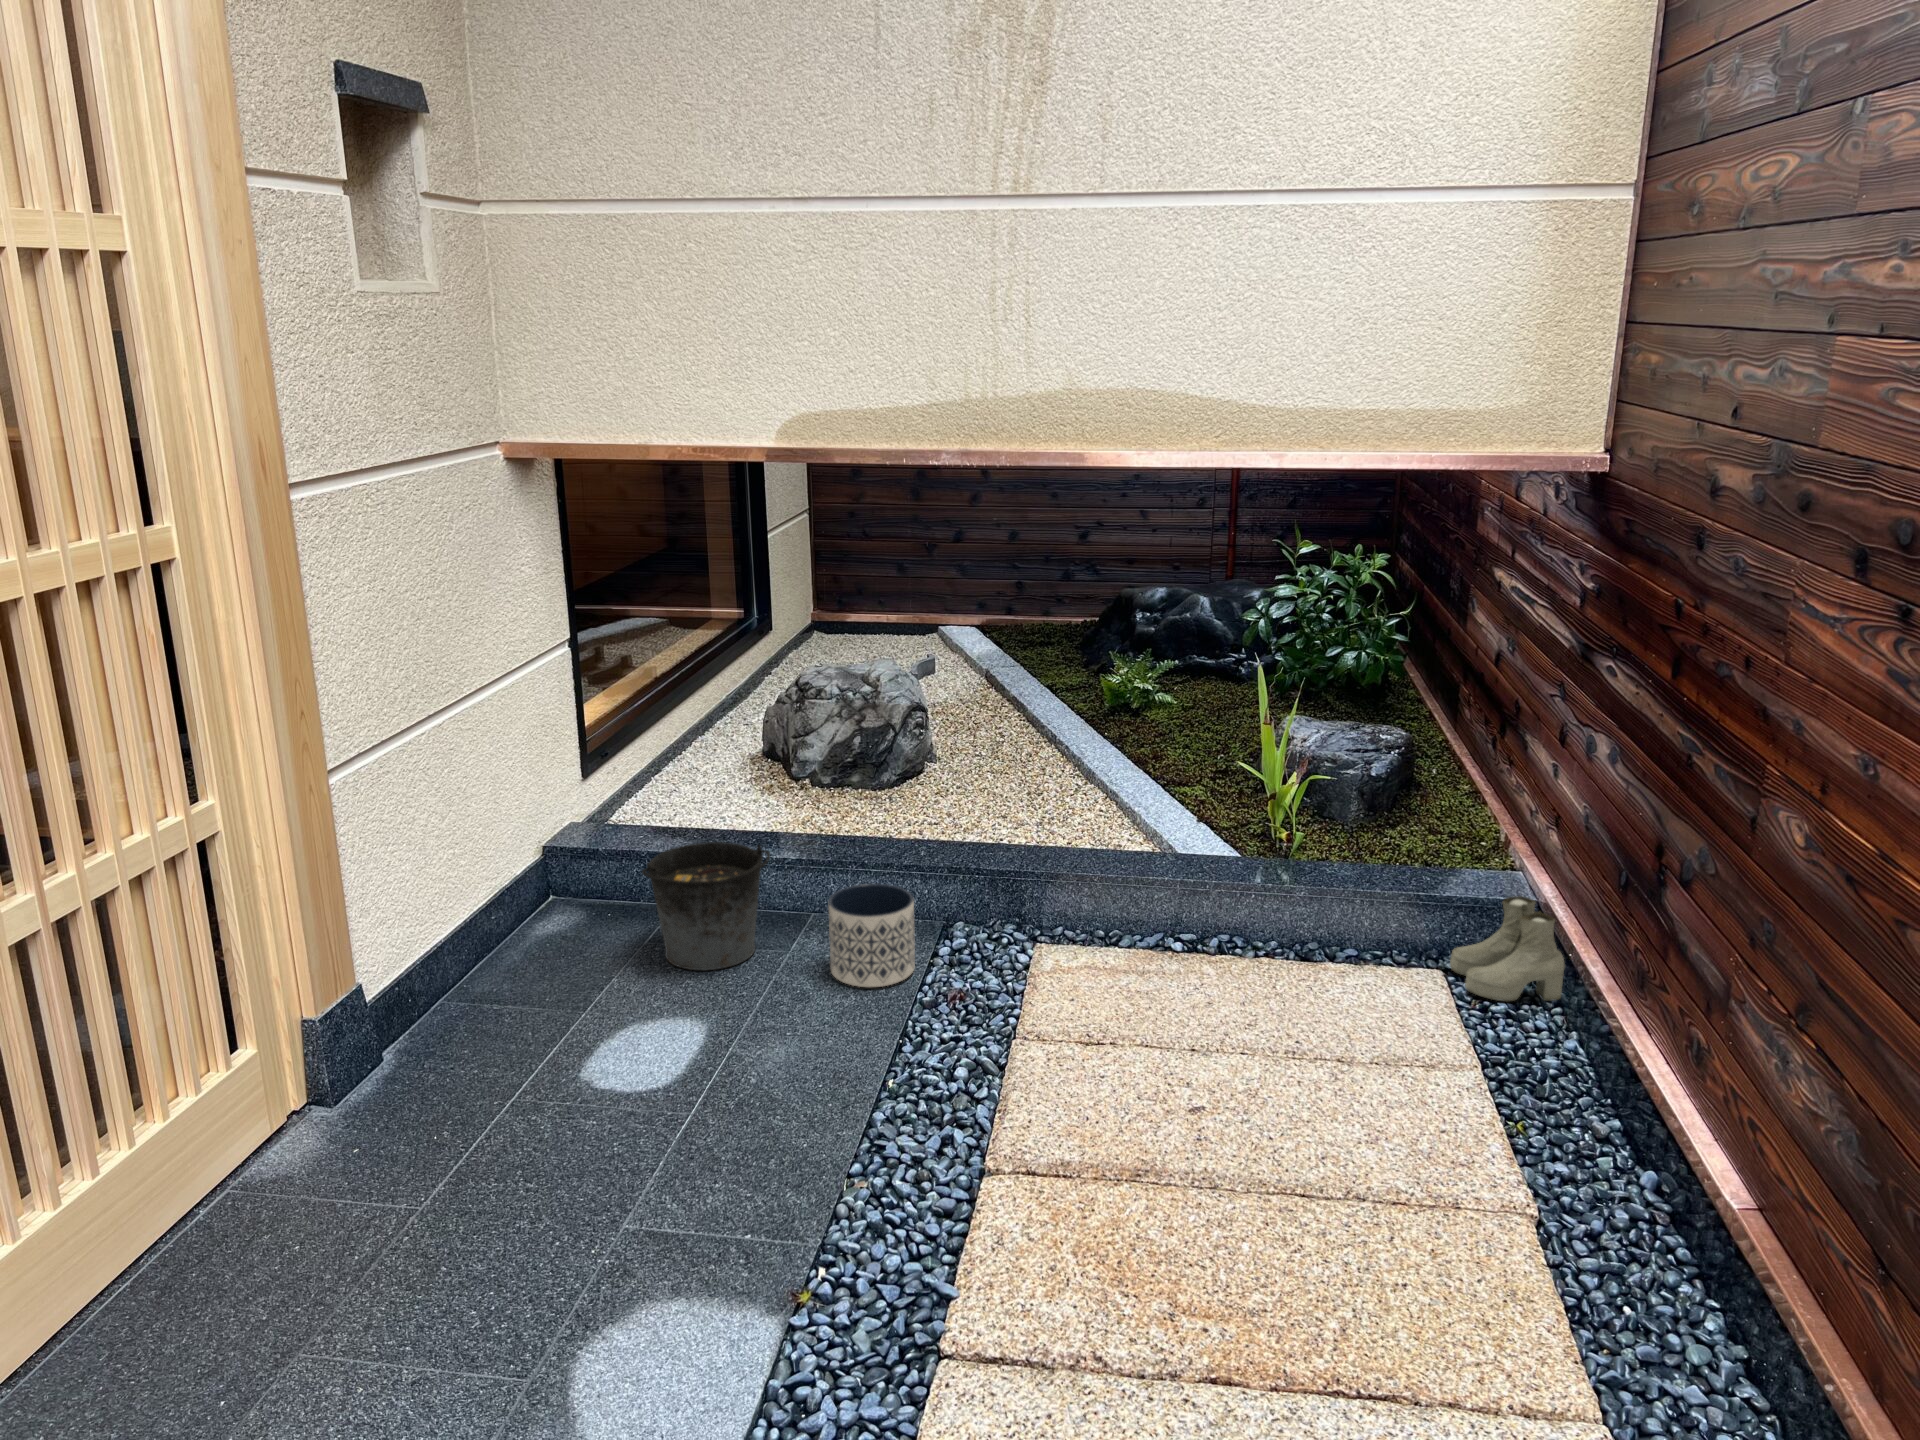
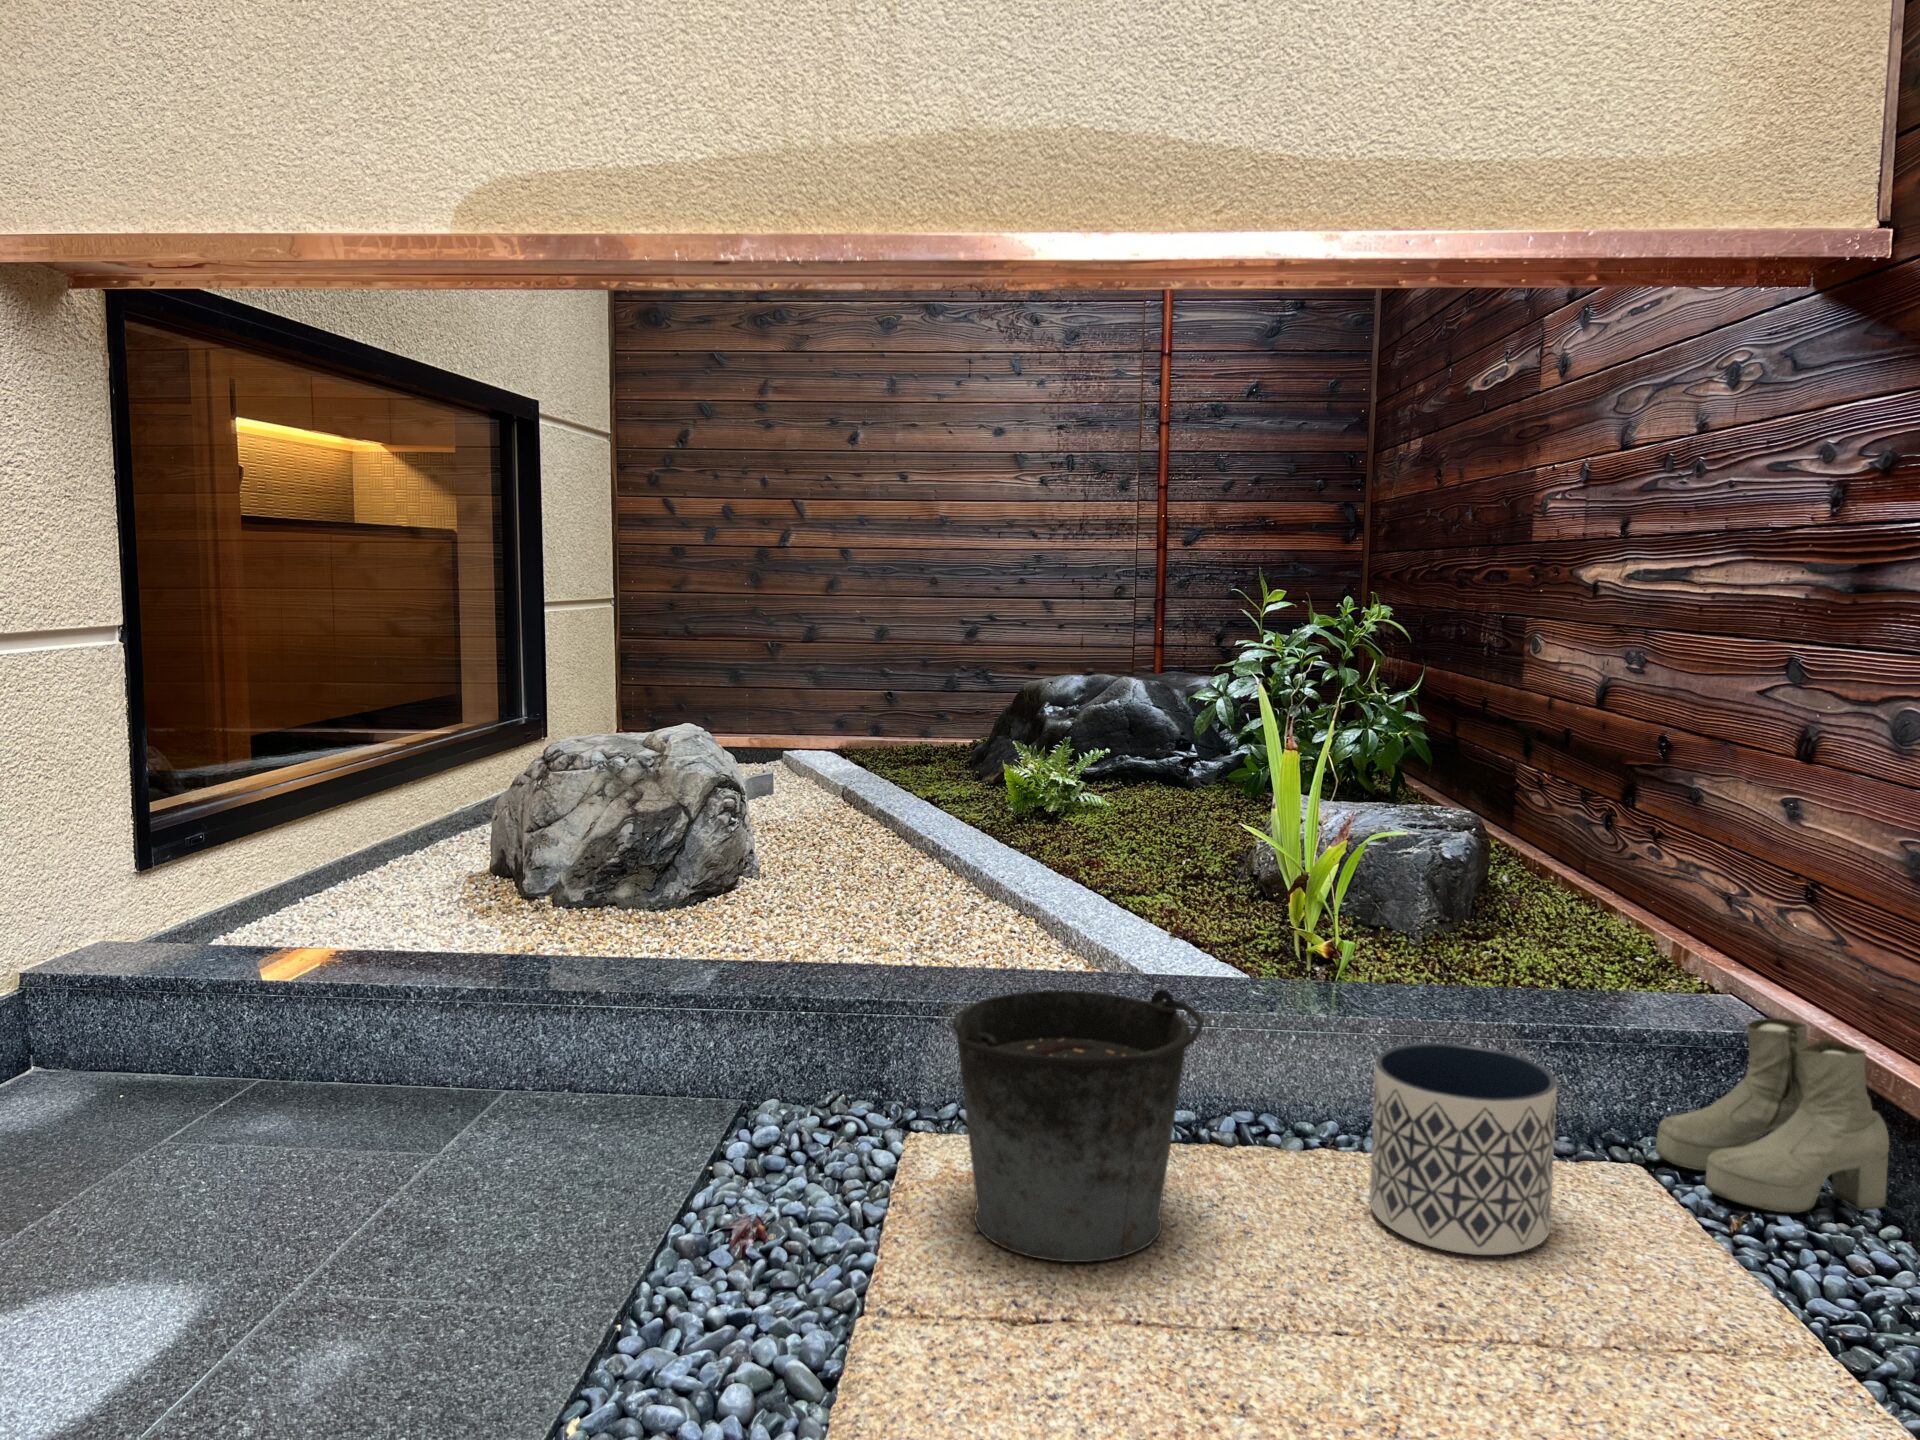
bucket: present [642,842,770,970] -> present [953,989,1204,1262]
planter: present [829,884,915,987] -> present [1370,1043,1557,1255]

